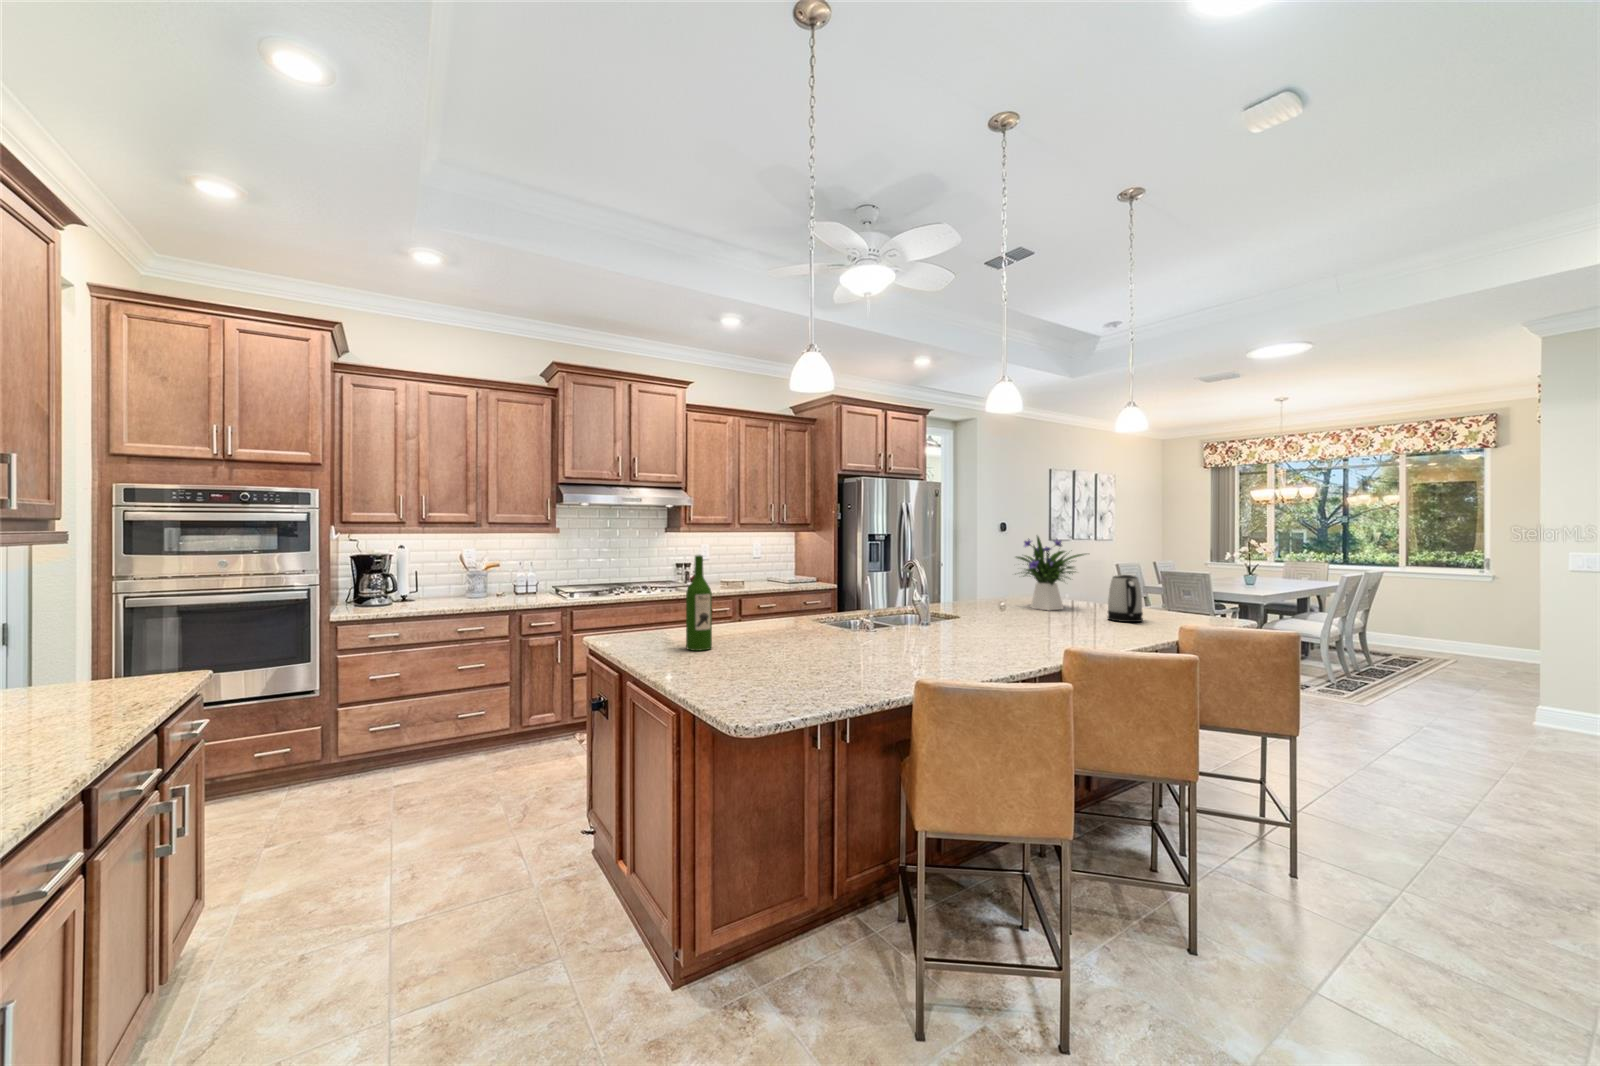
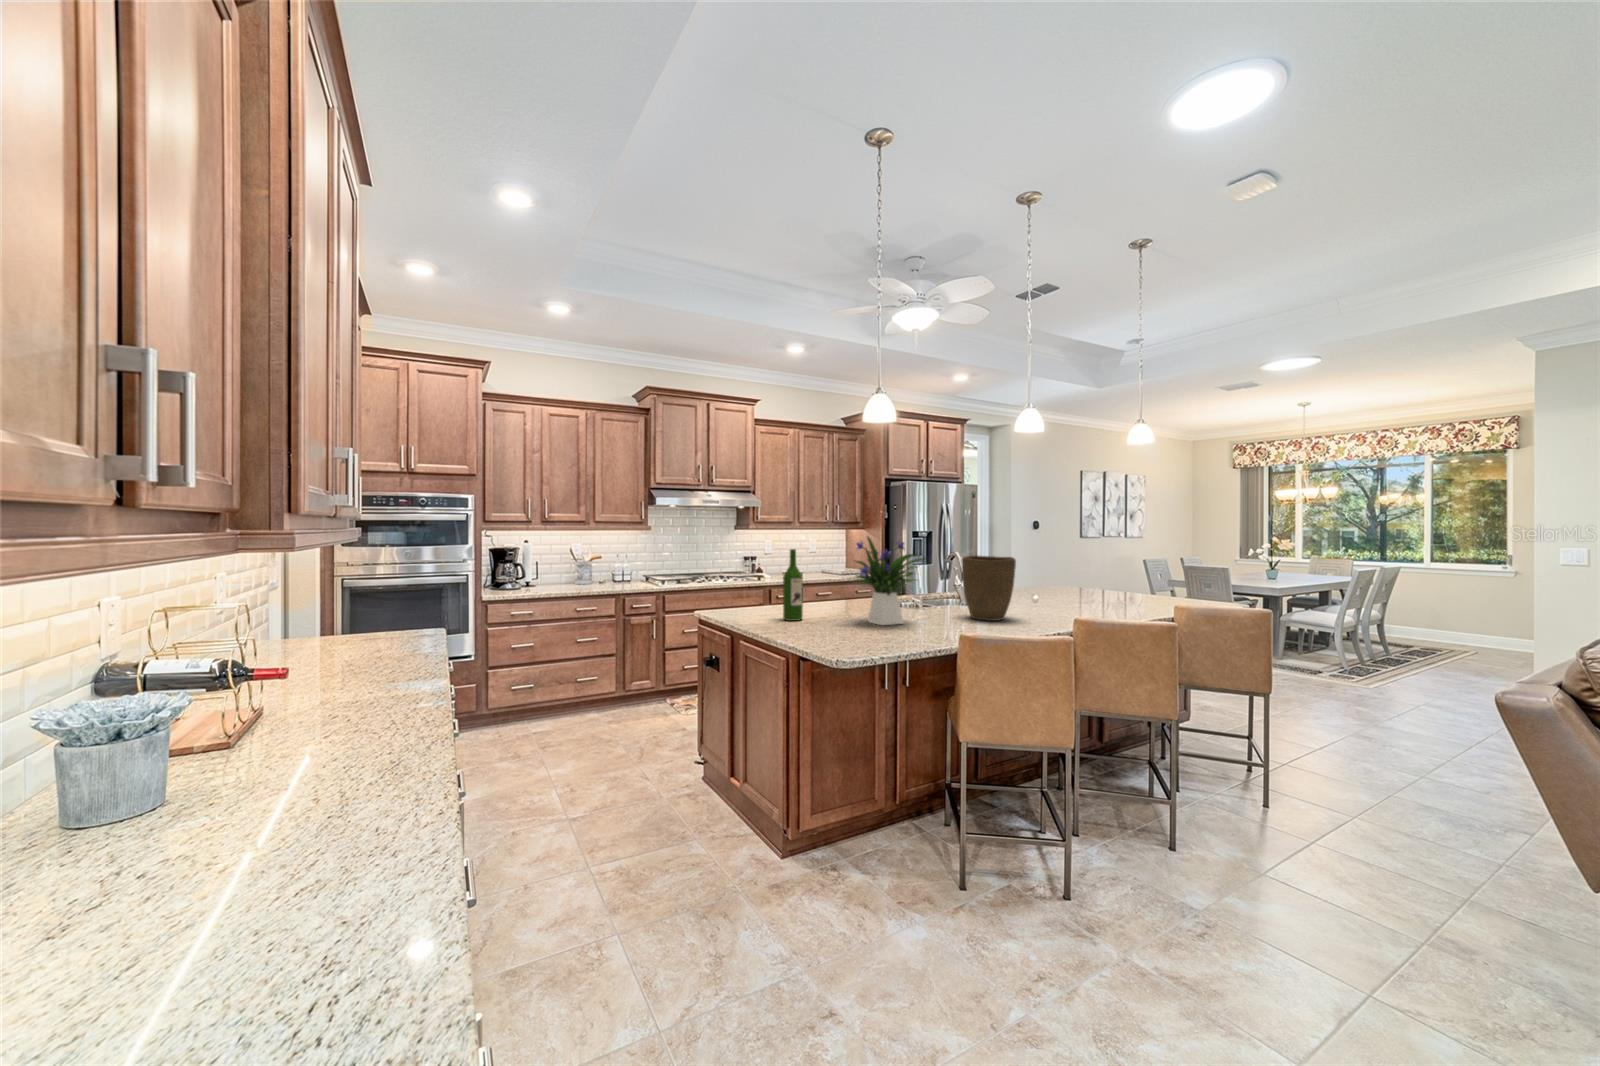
flower arrangement: present [1016,536,1084,611] -> present [855,537,924,625]
vase: none [919,562,988,646] -> present [962,555,1016,621]
kettle: present [1108,575,1143,622] -> none [1119,567,1149,606]

